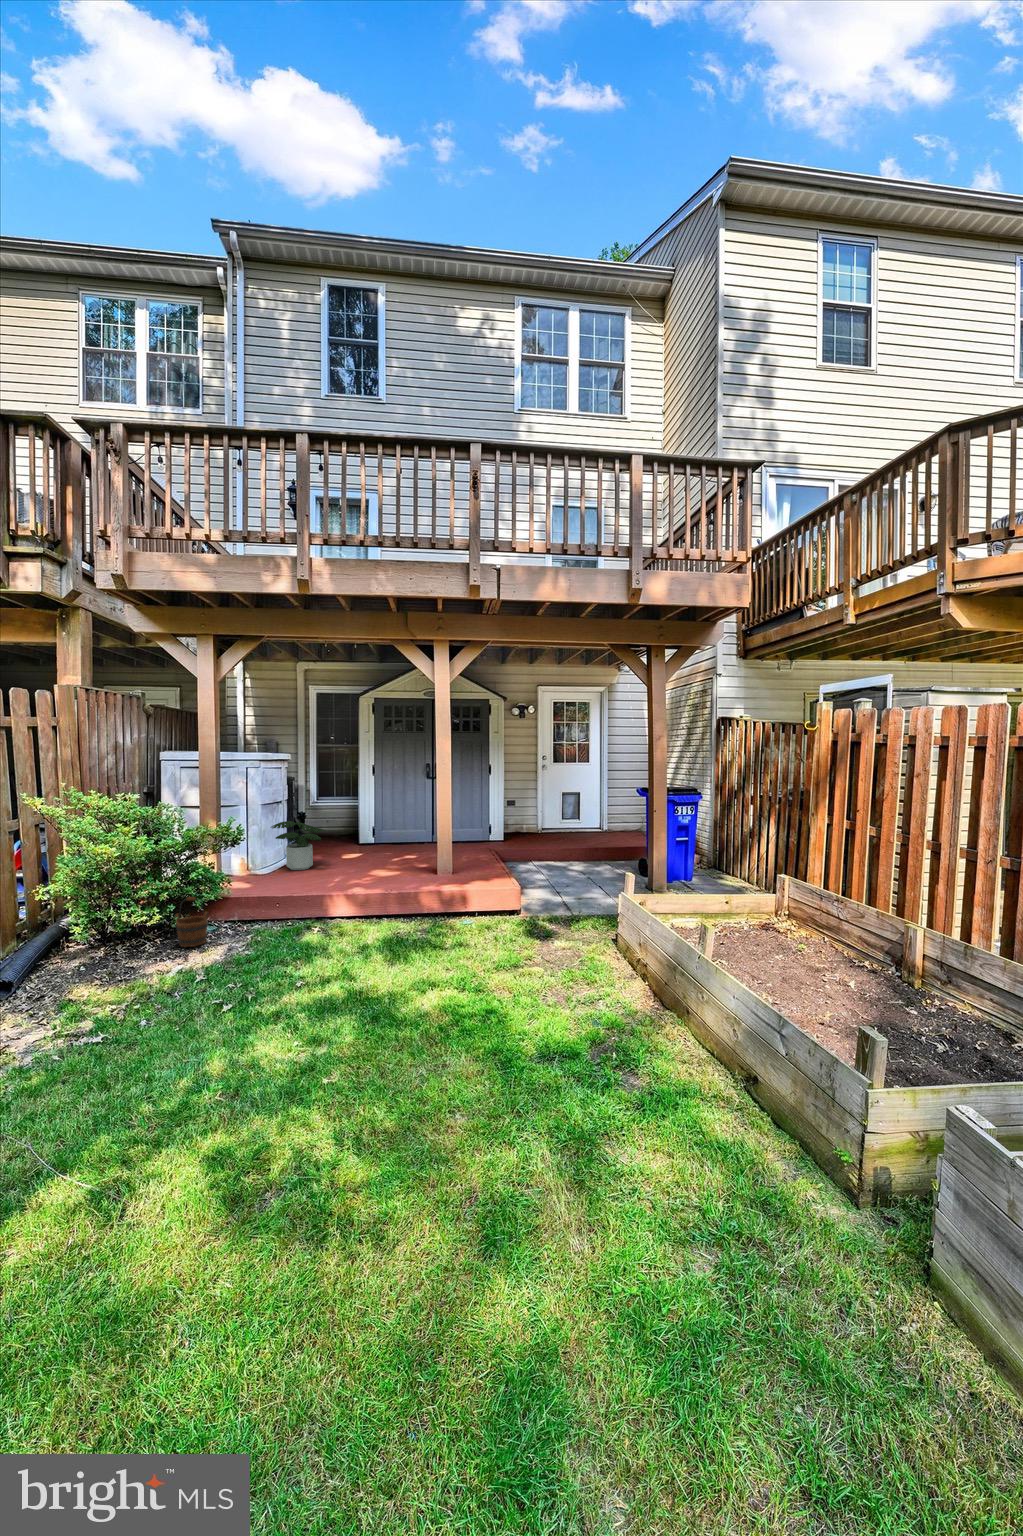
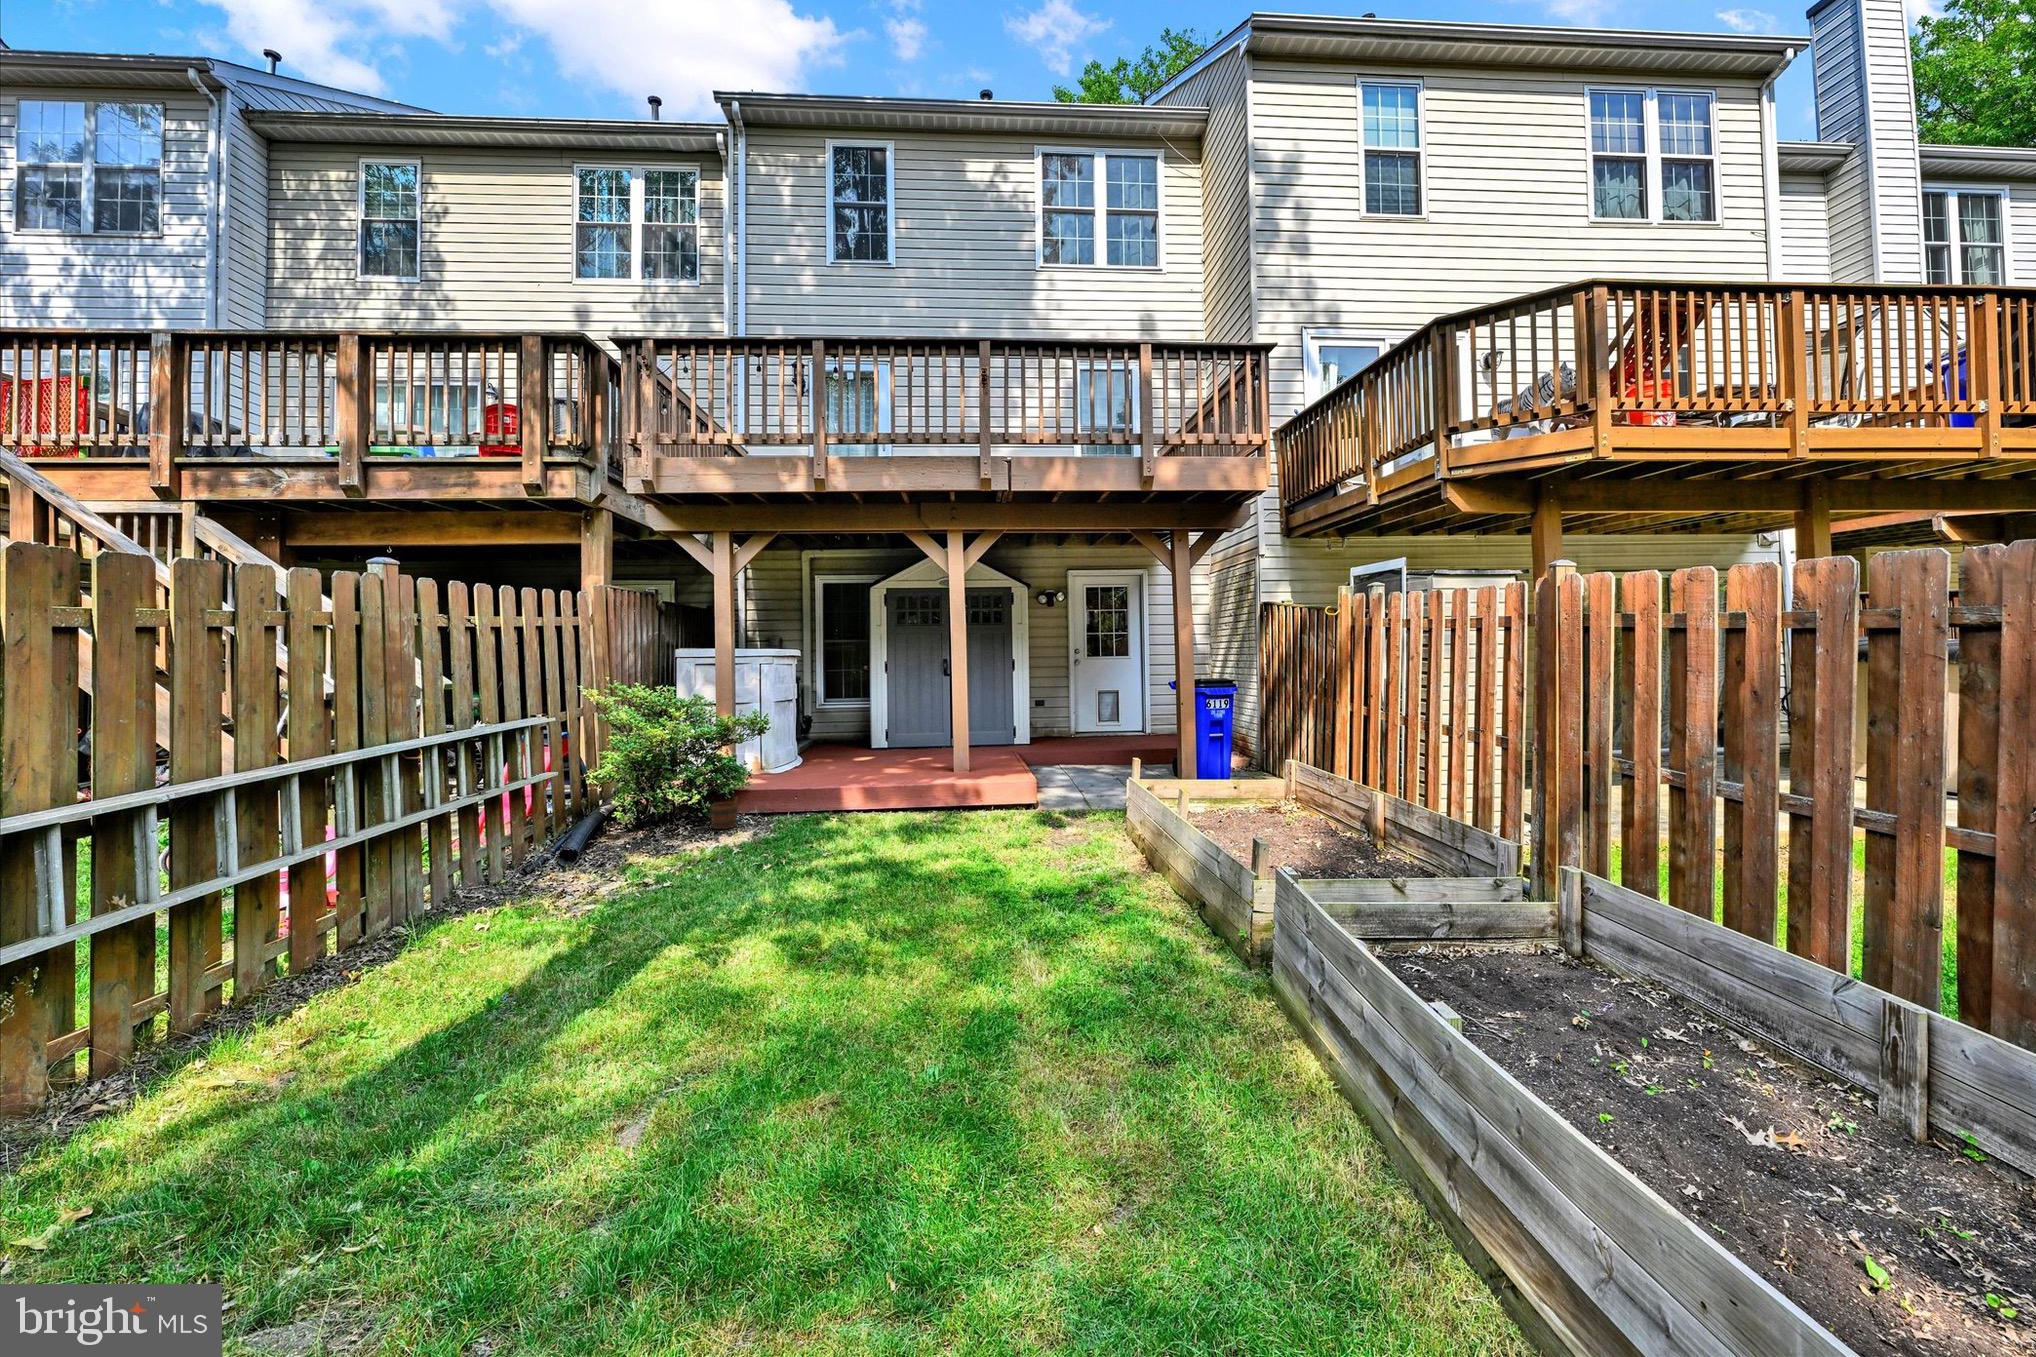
potted plant: present [271,821,325,870] -> none [785,719,841,769]

